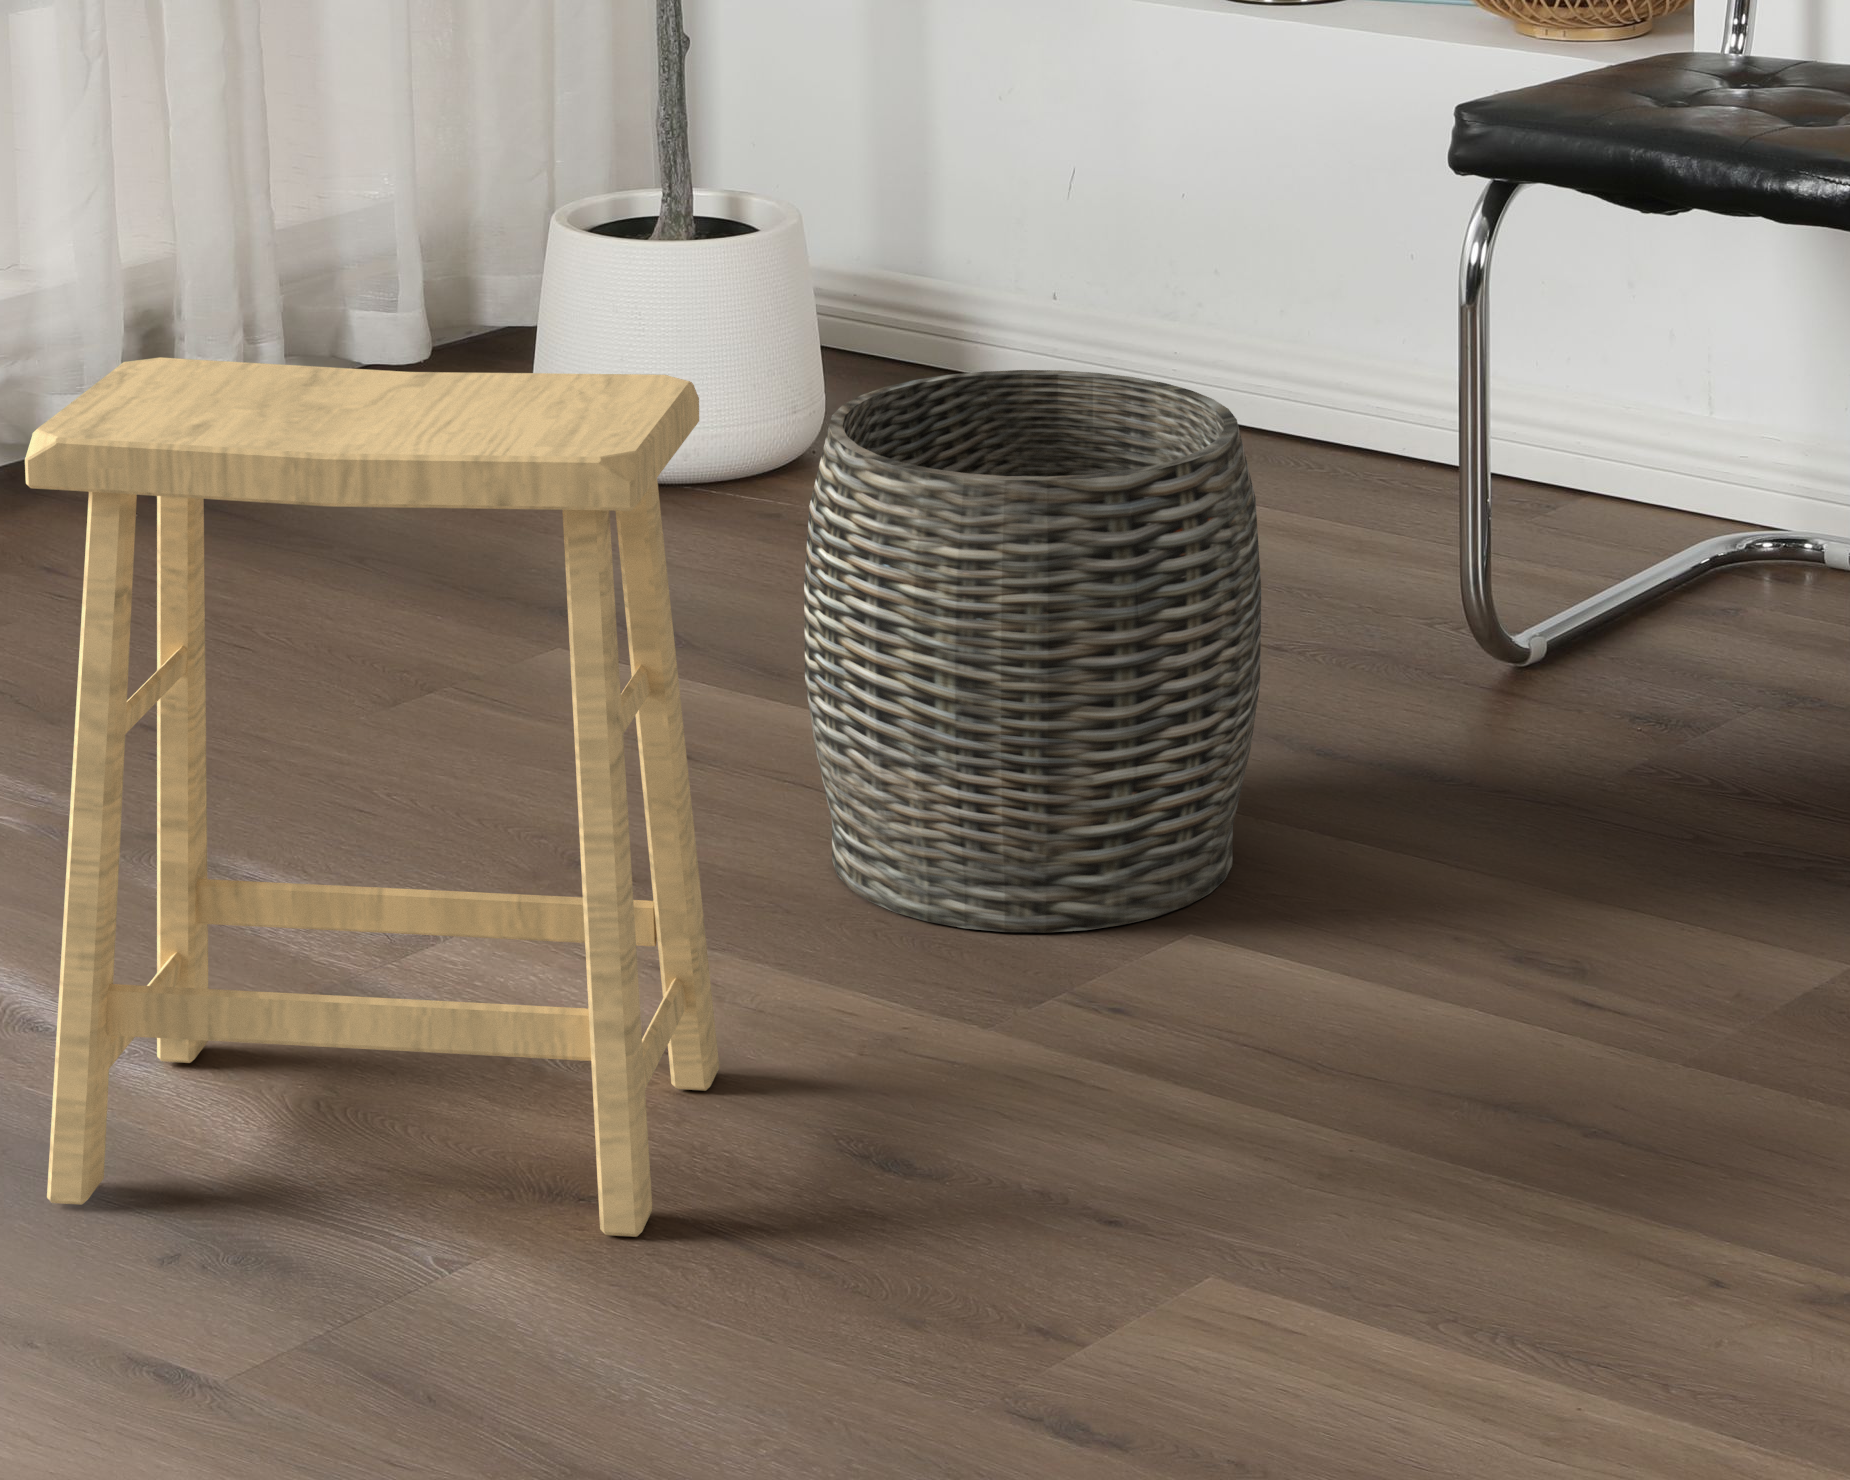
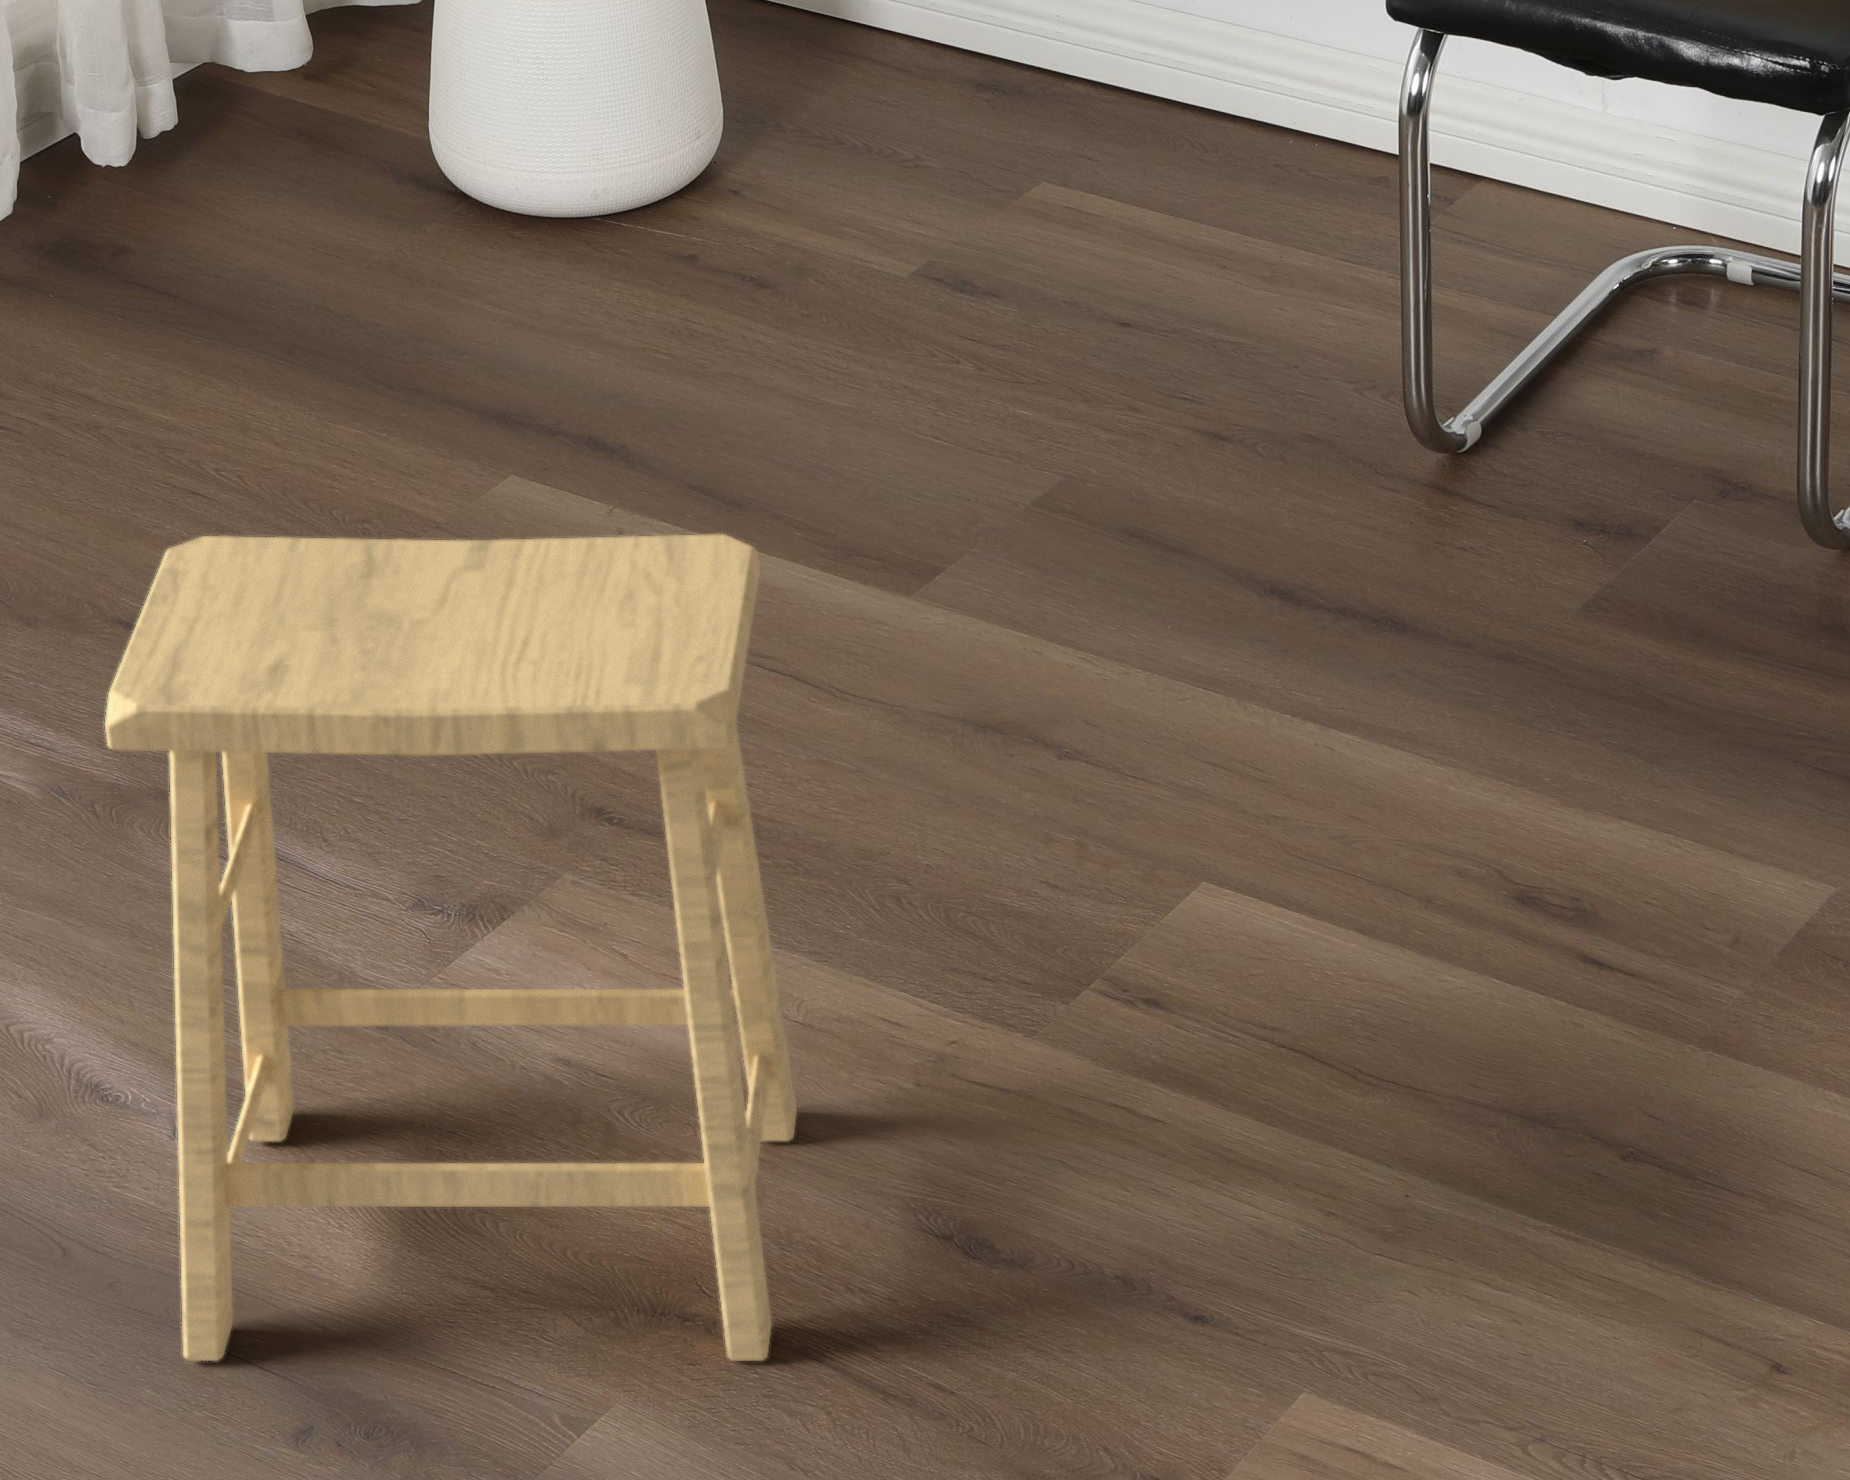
woven basket: present [804,370,1261,933] -> none [812,295,1259,884]

